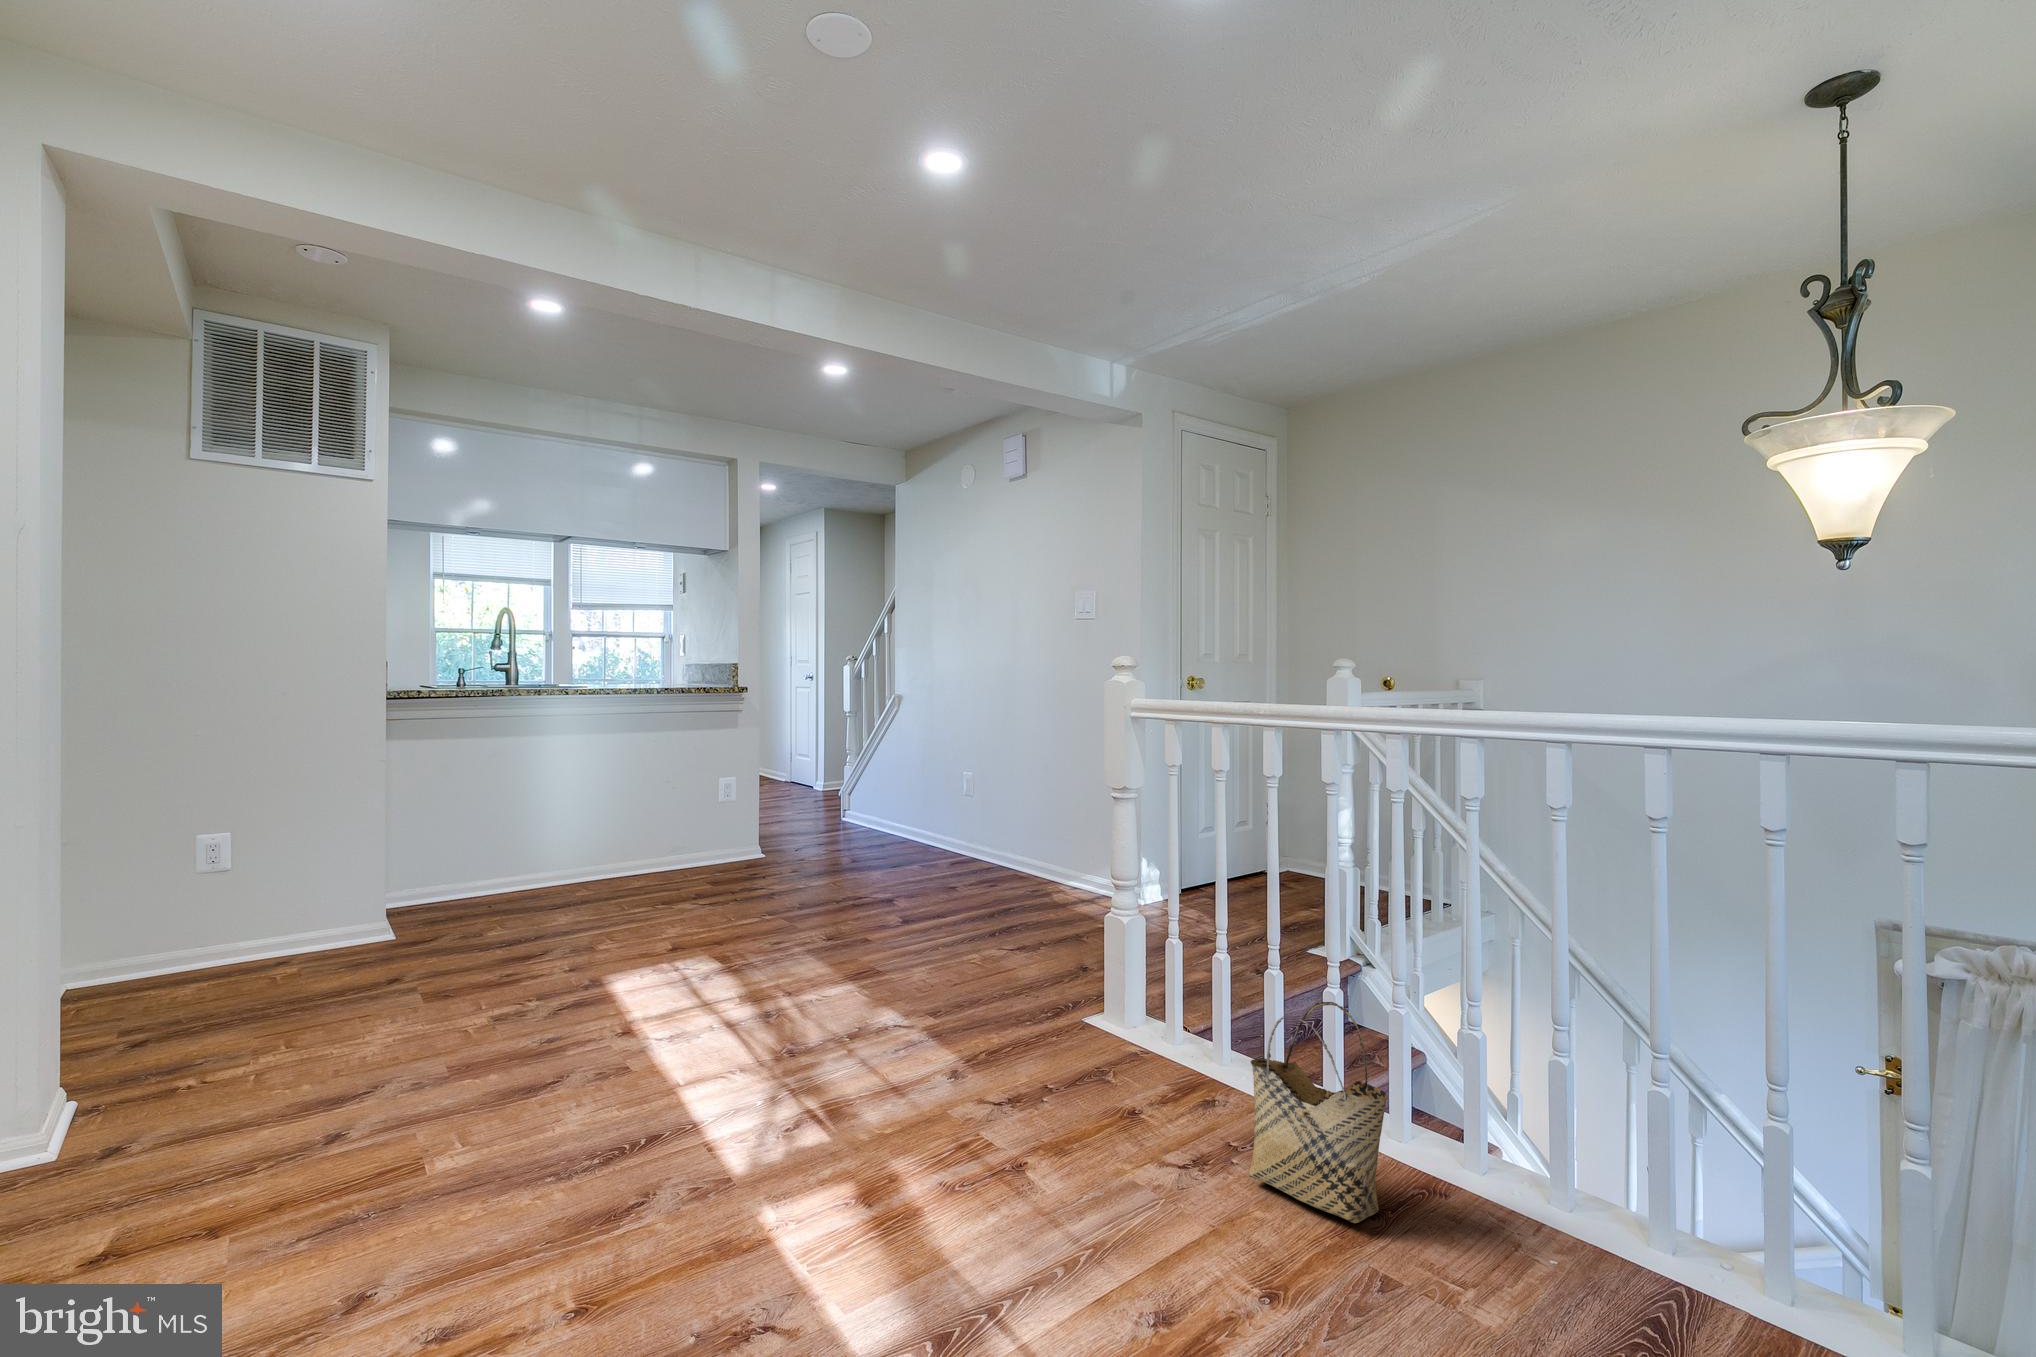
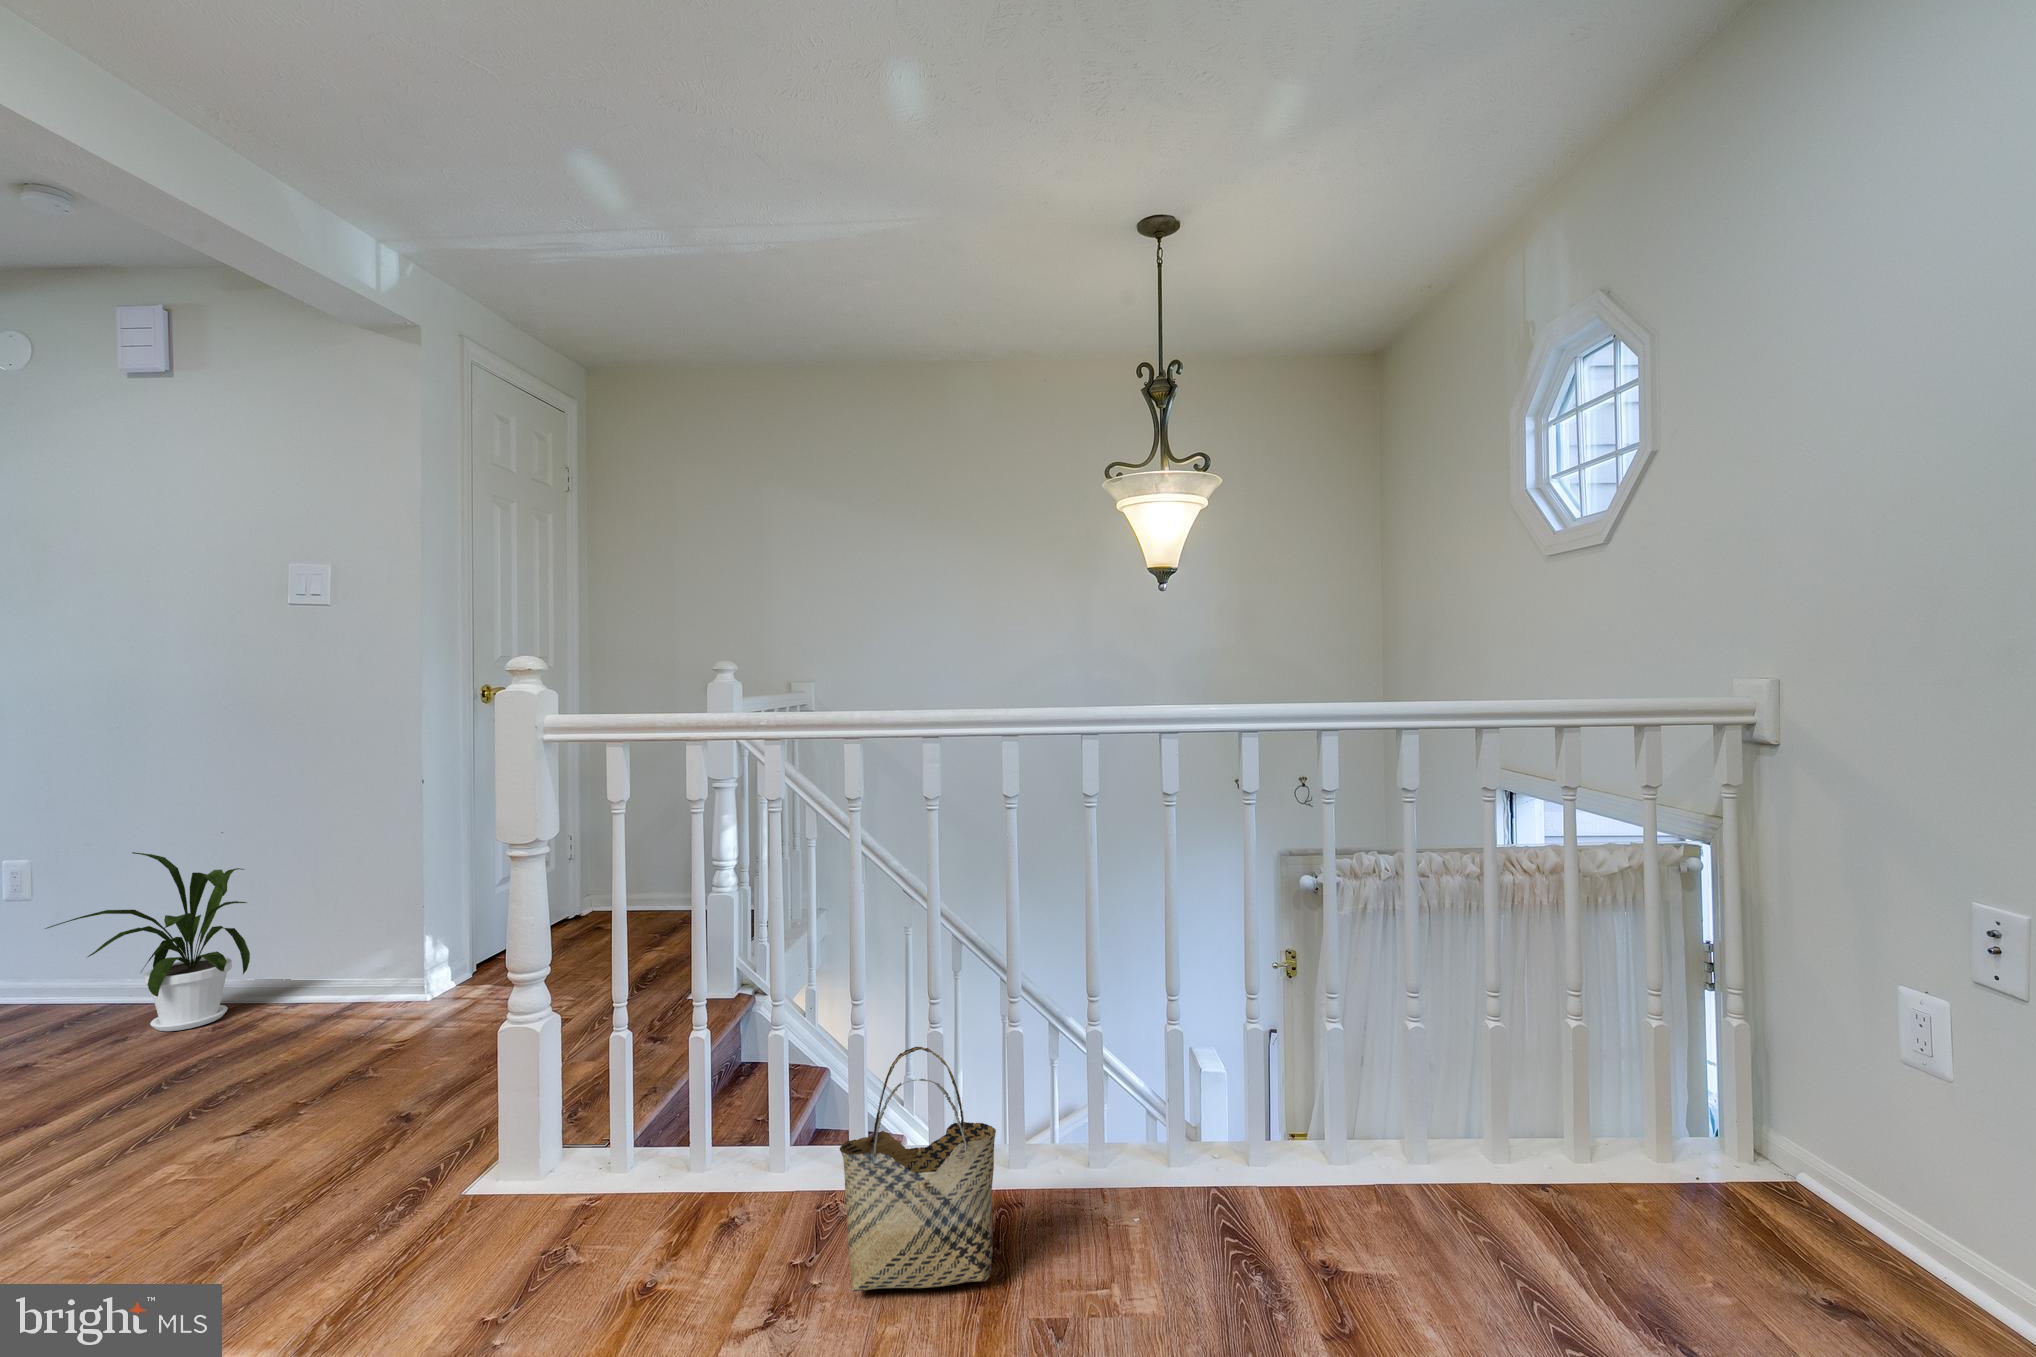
house plant: none [964,772,1058,888] -> present [45,852,250,1031]

